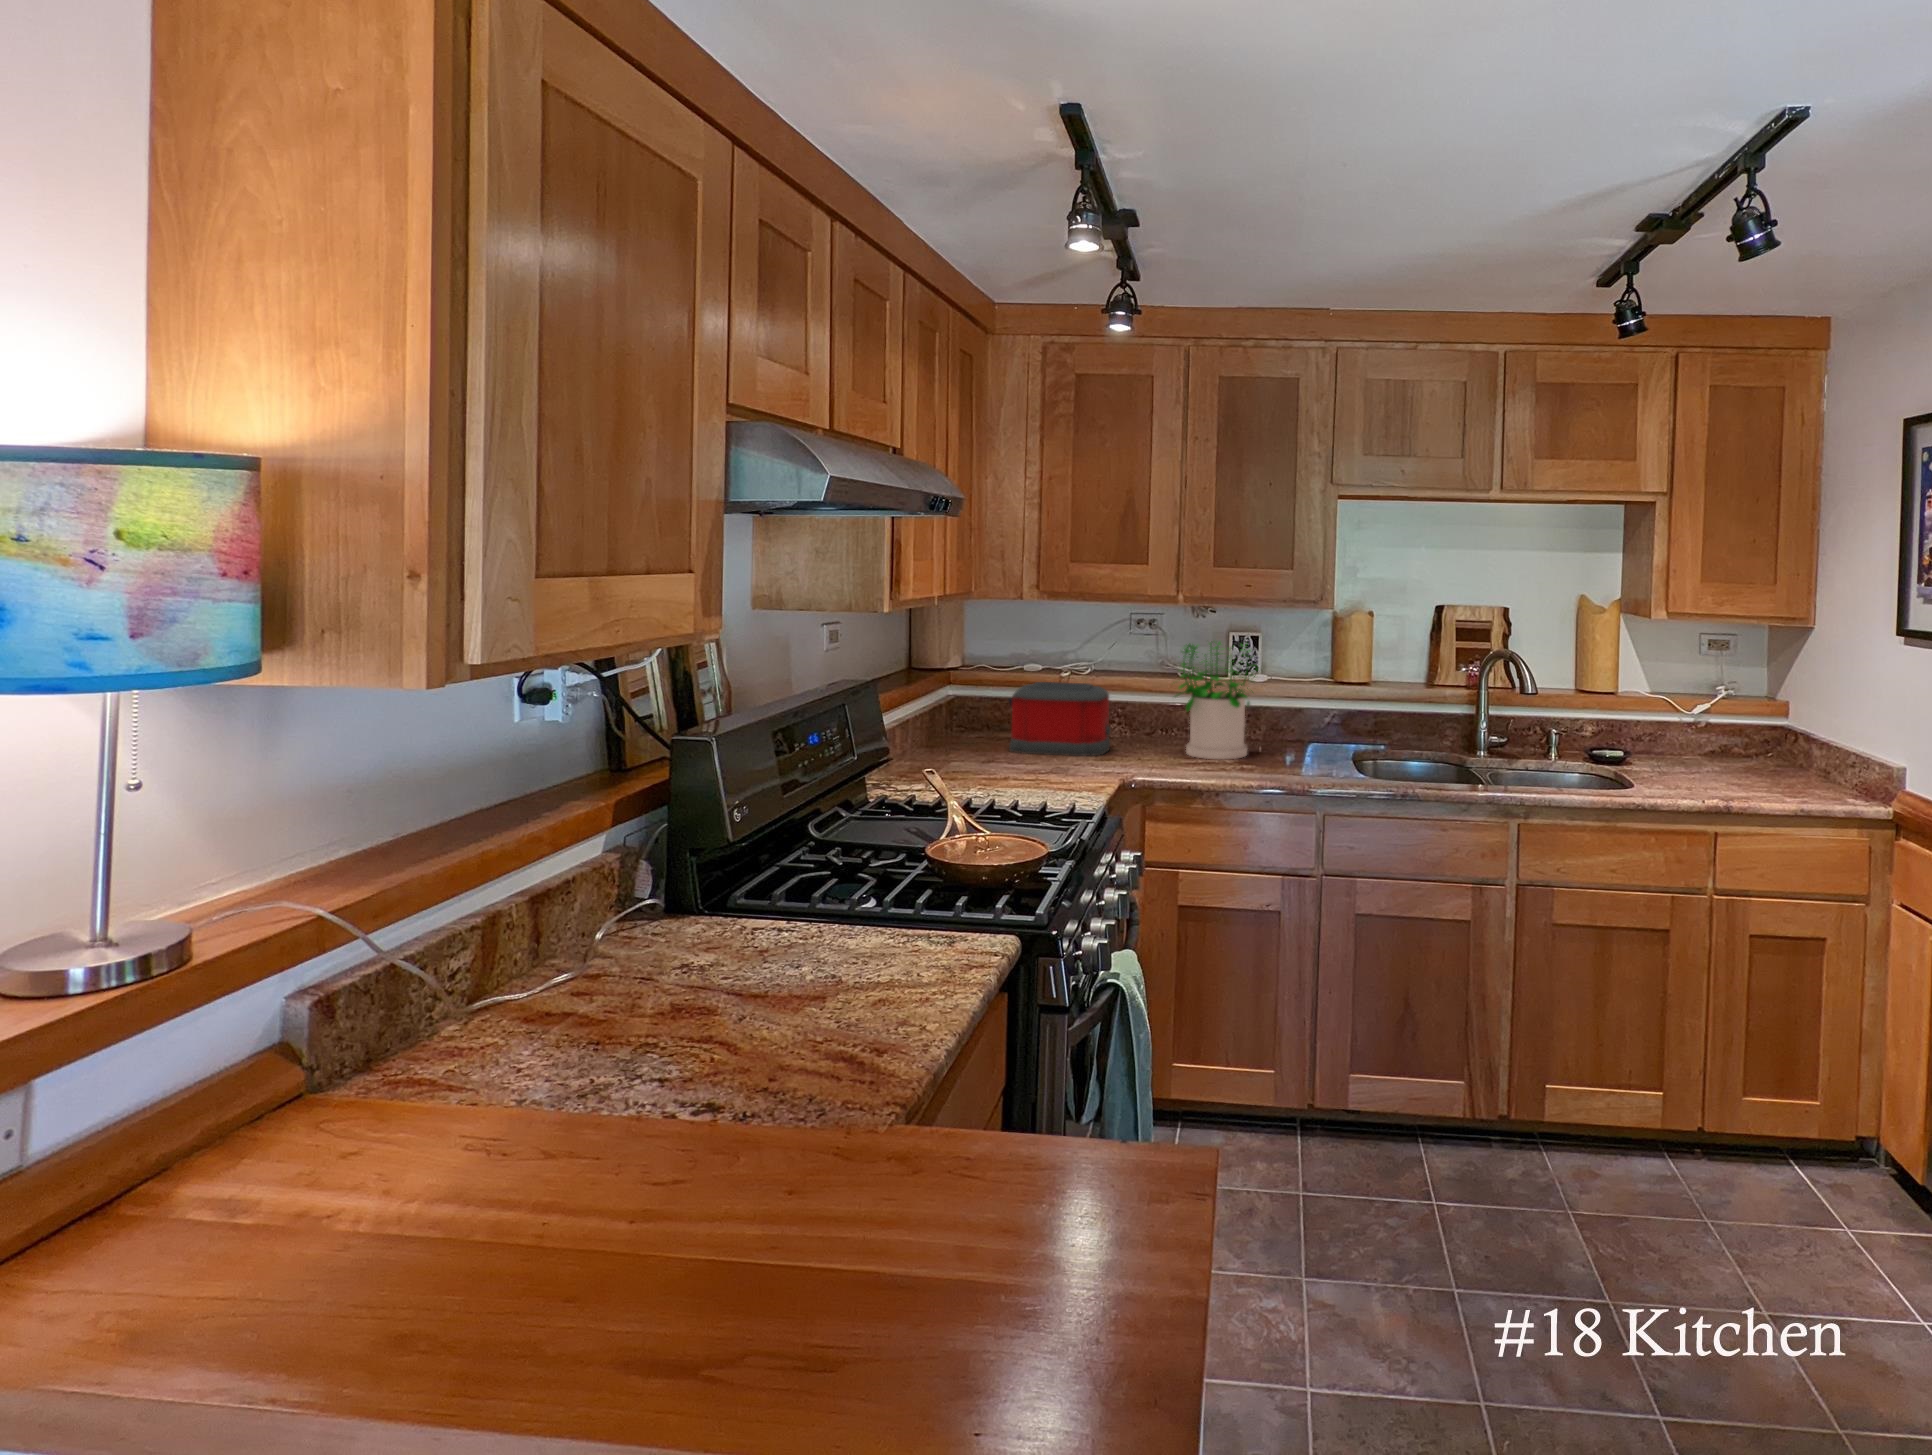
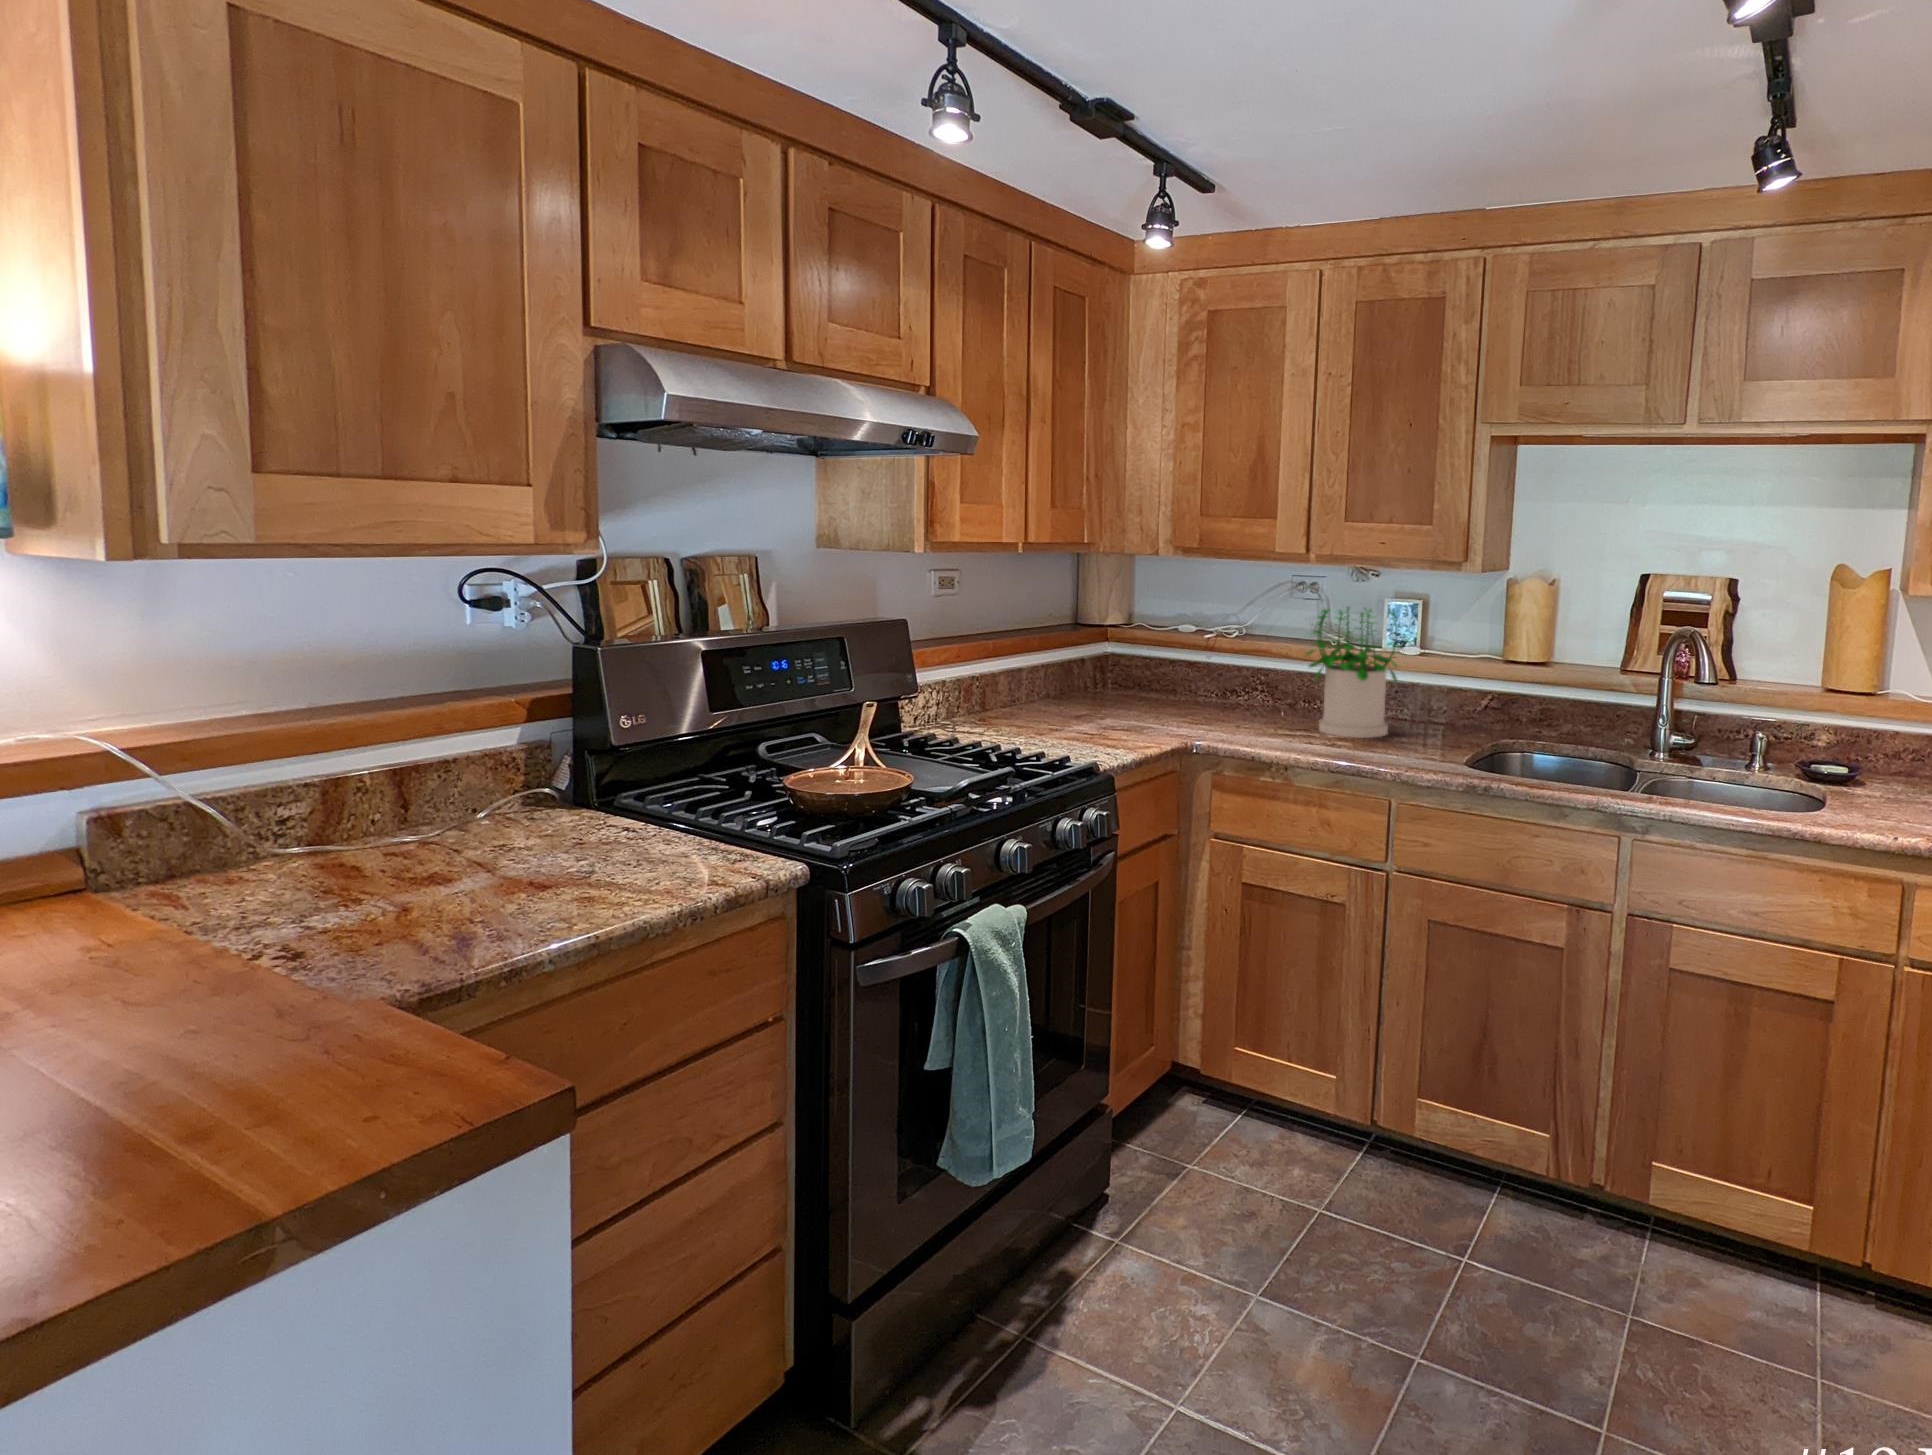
toaster: present [1009,682,1110,756] -> none [1143,643,1250,722]

